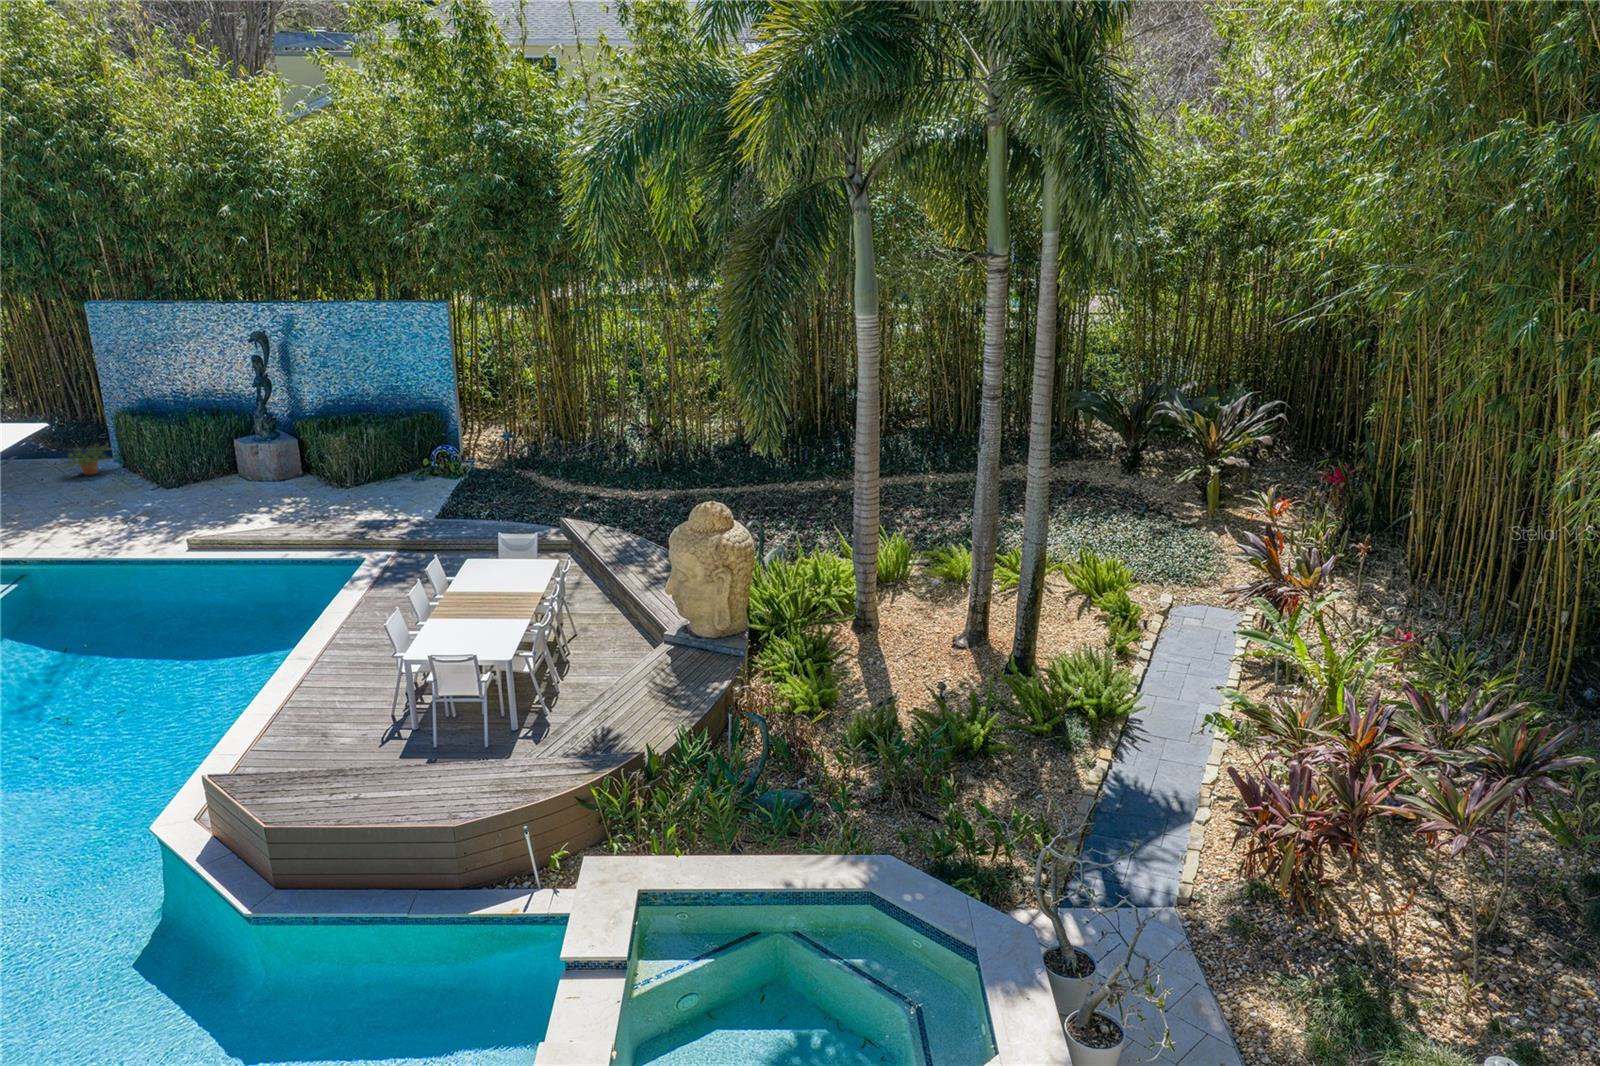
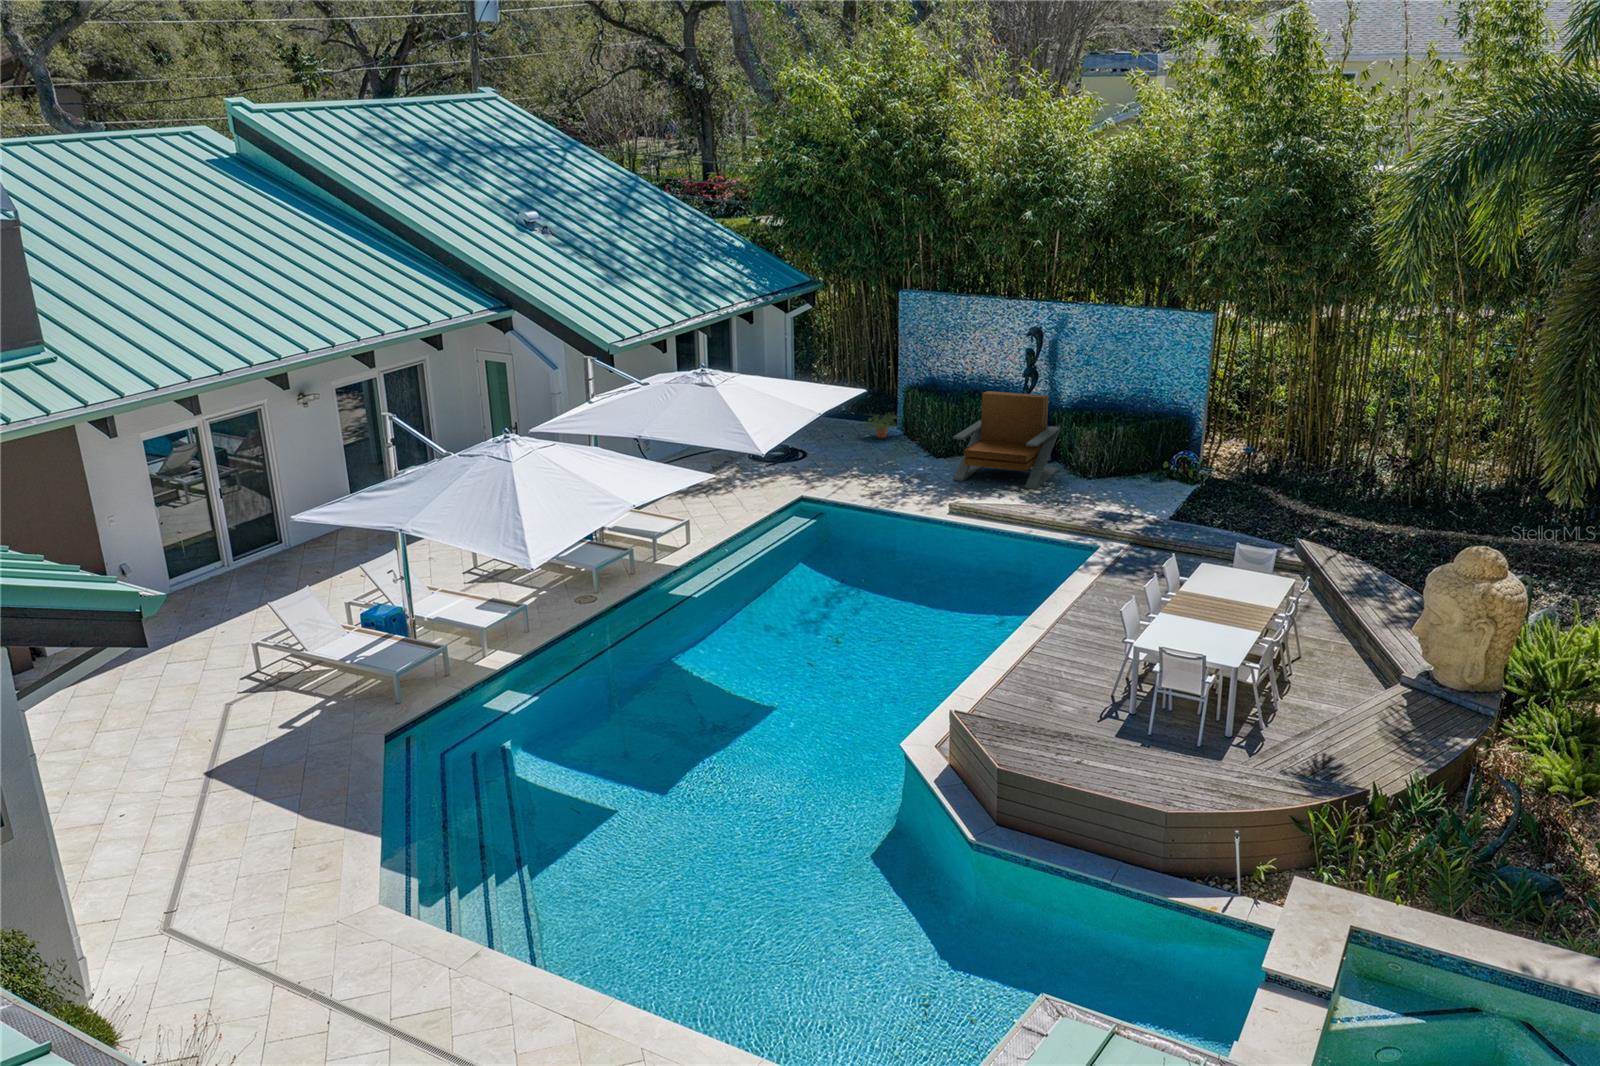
lounge chair: none [177,404,314,512] -> present [953,391,1060,489]

